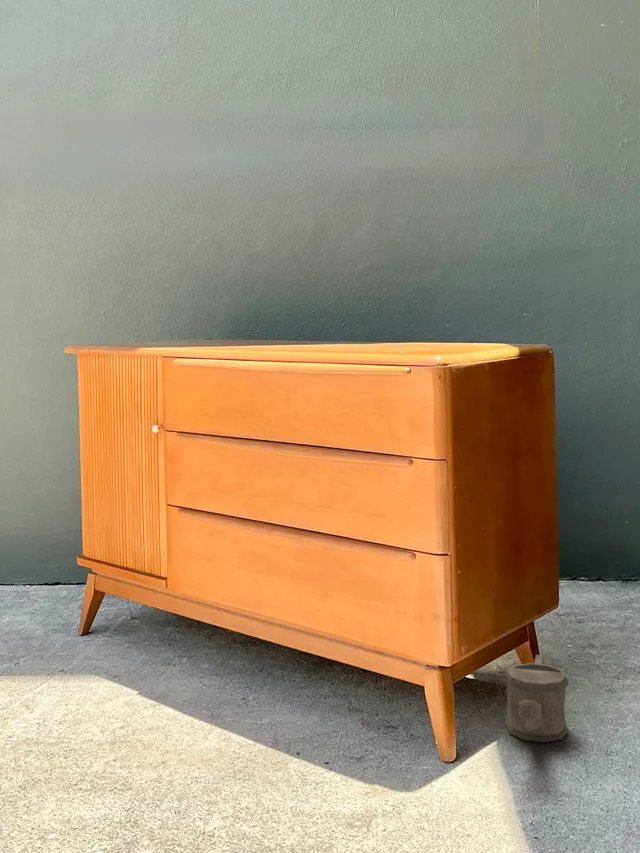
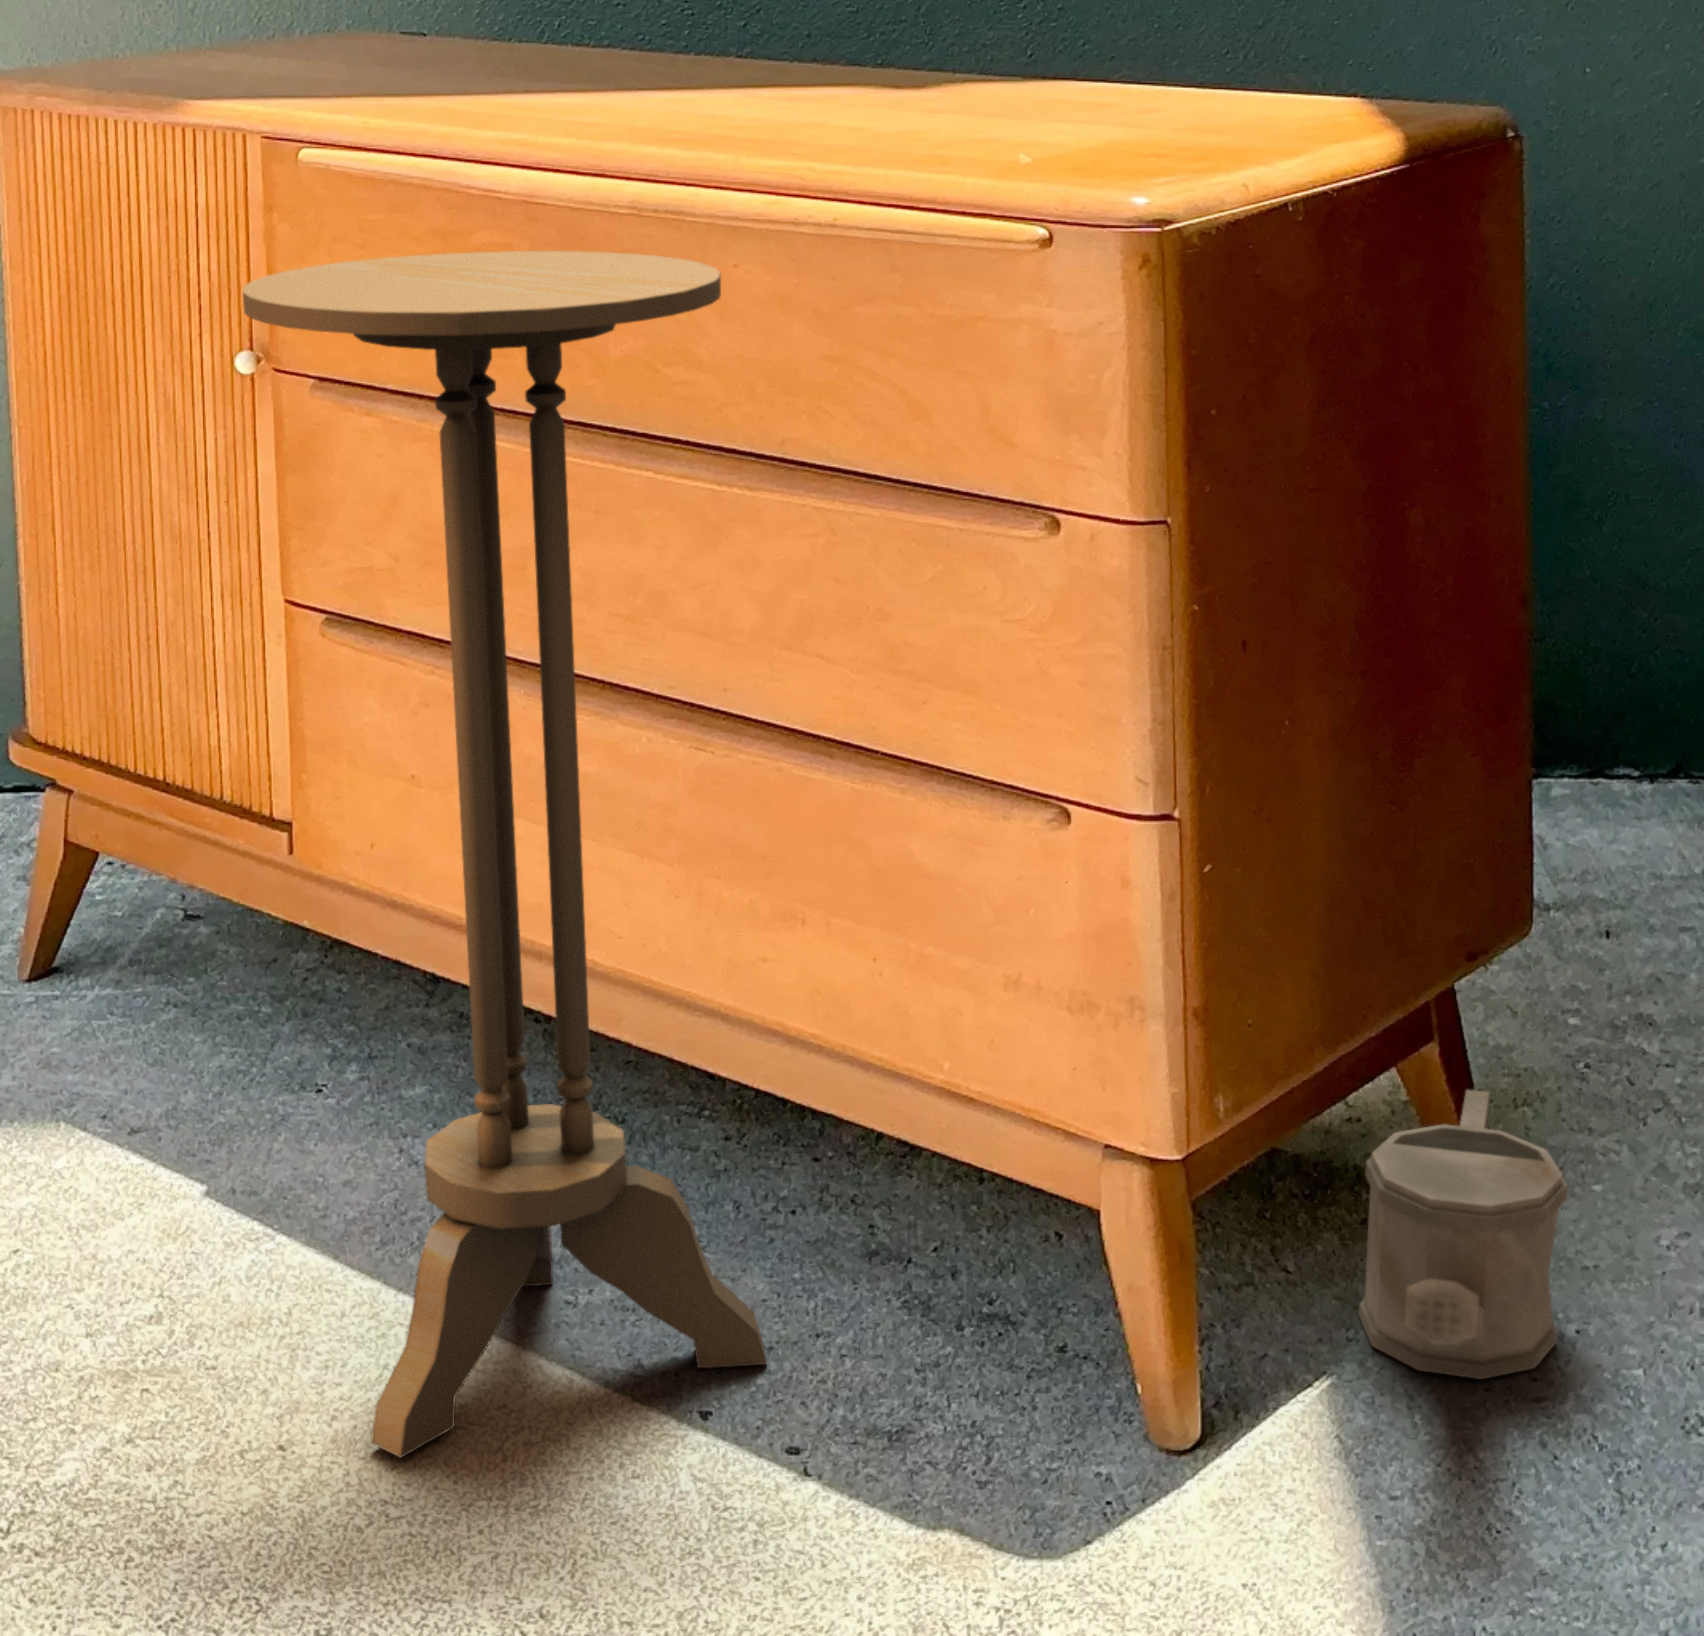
side table: none [168,392,318,764] -> present [243,251,767,1458]

